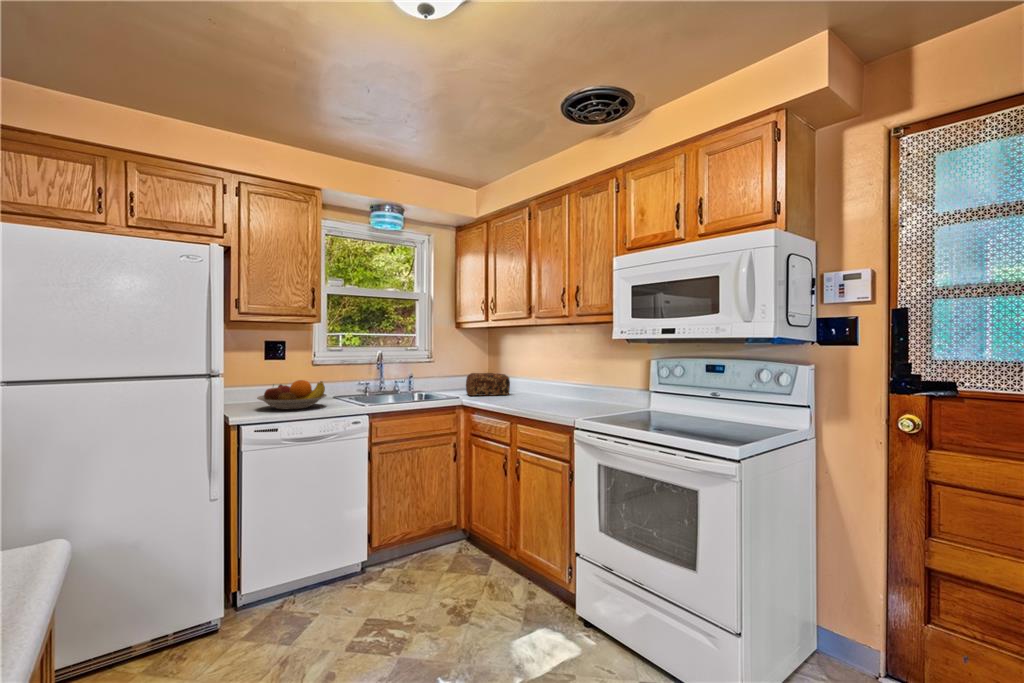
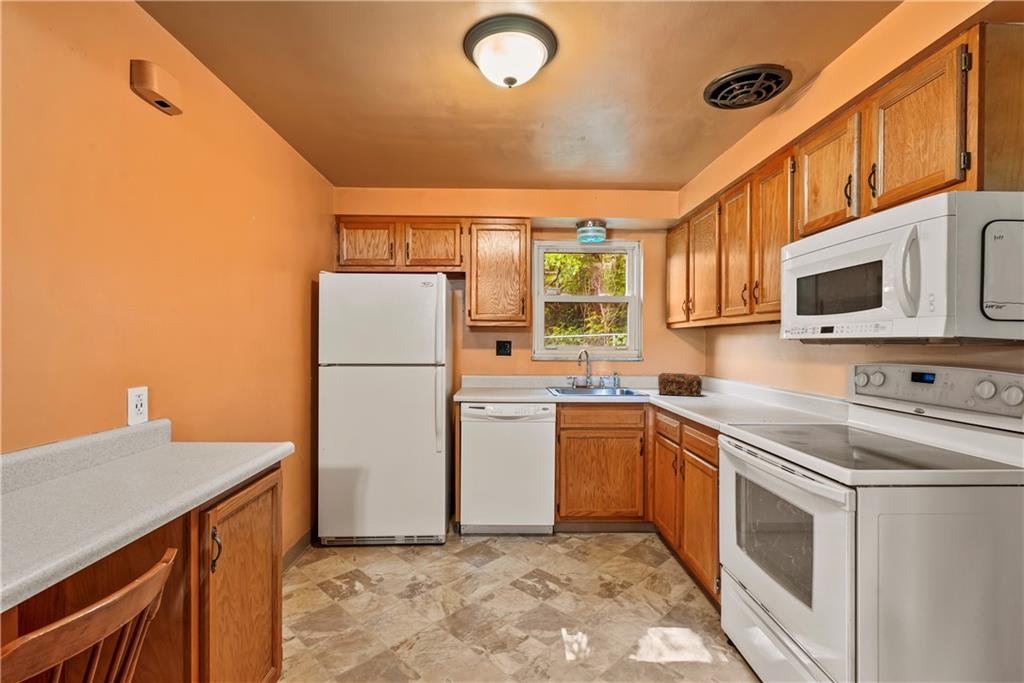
fruit bowl: present [257,380,327,410] -> none [482,372,531,394]

